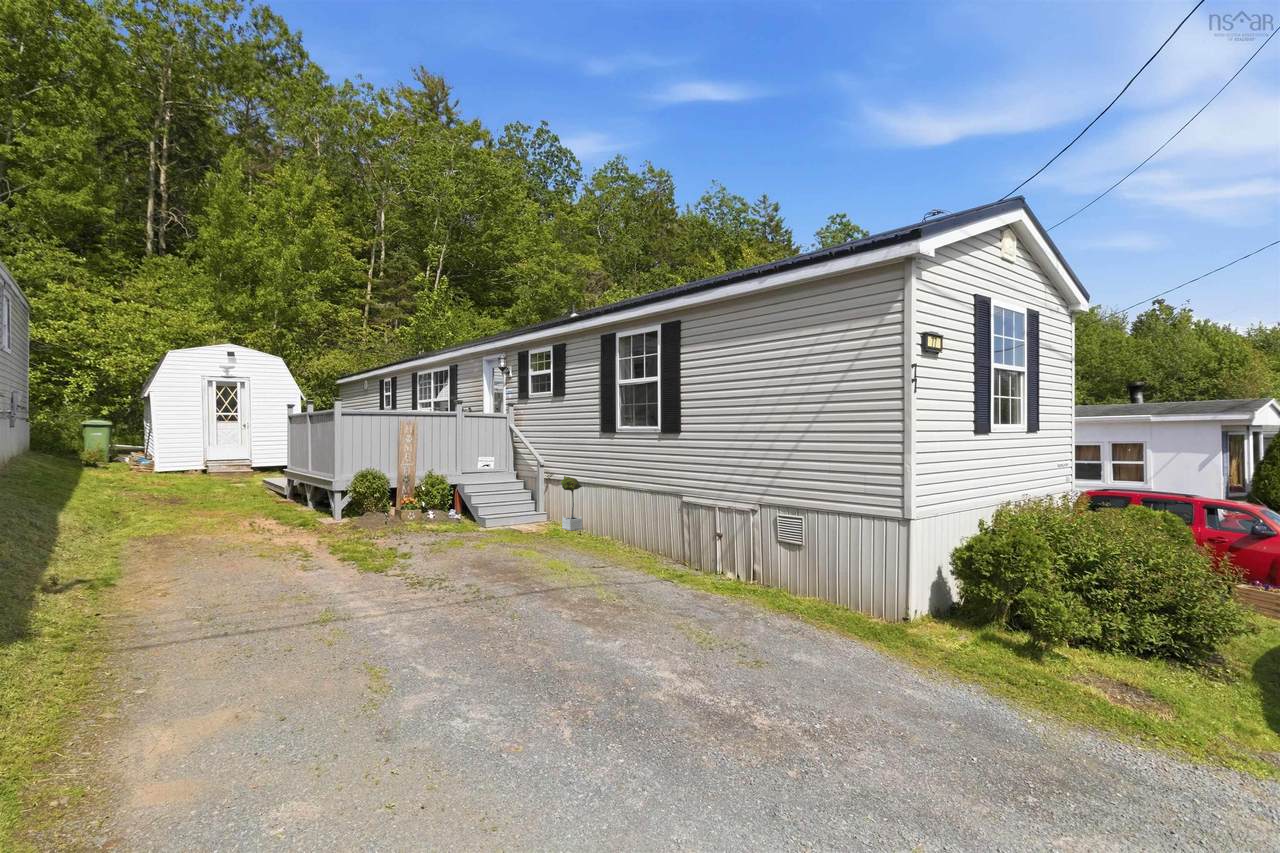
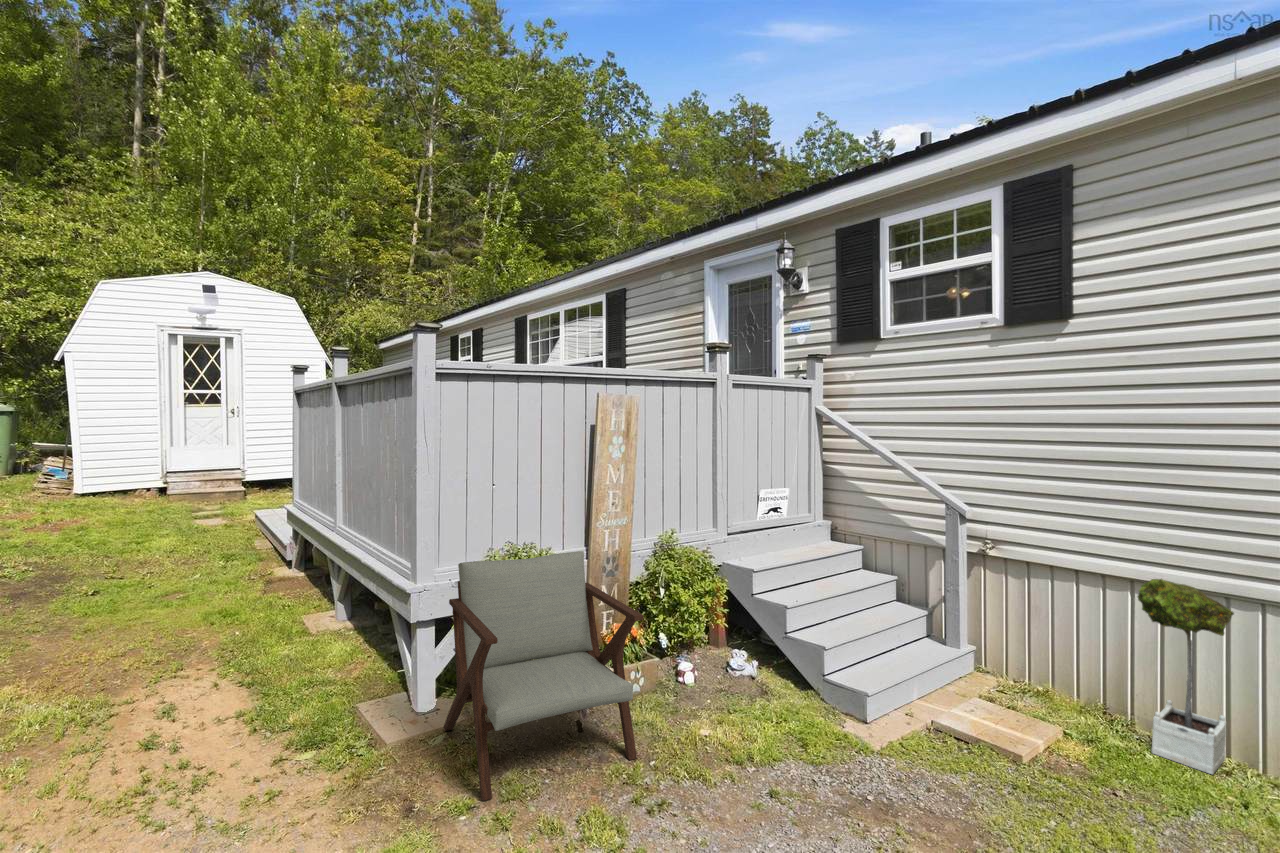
lounge chair: none [343,470,402,530] -> present [443,551,644,801]

